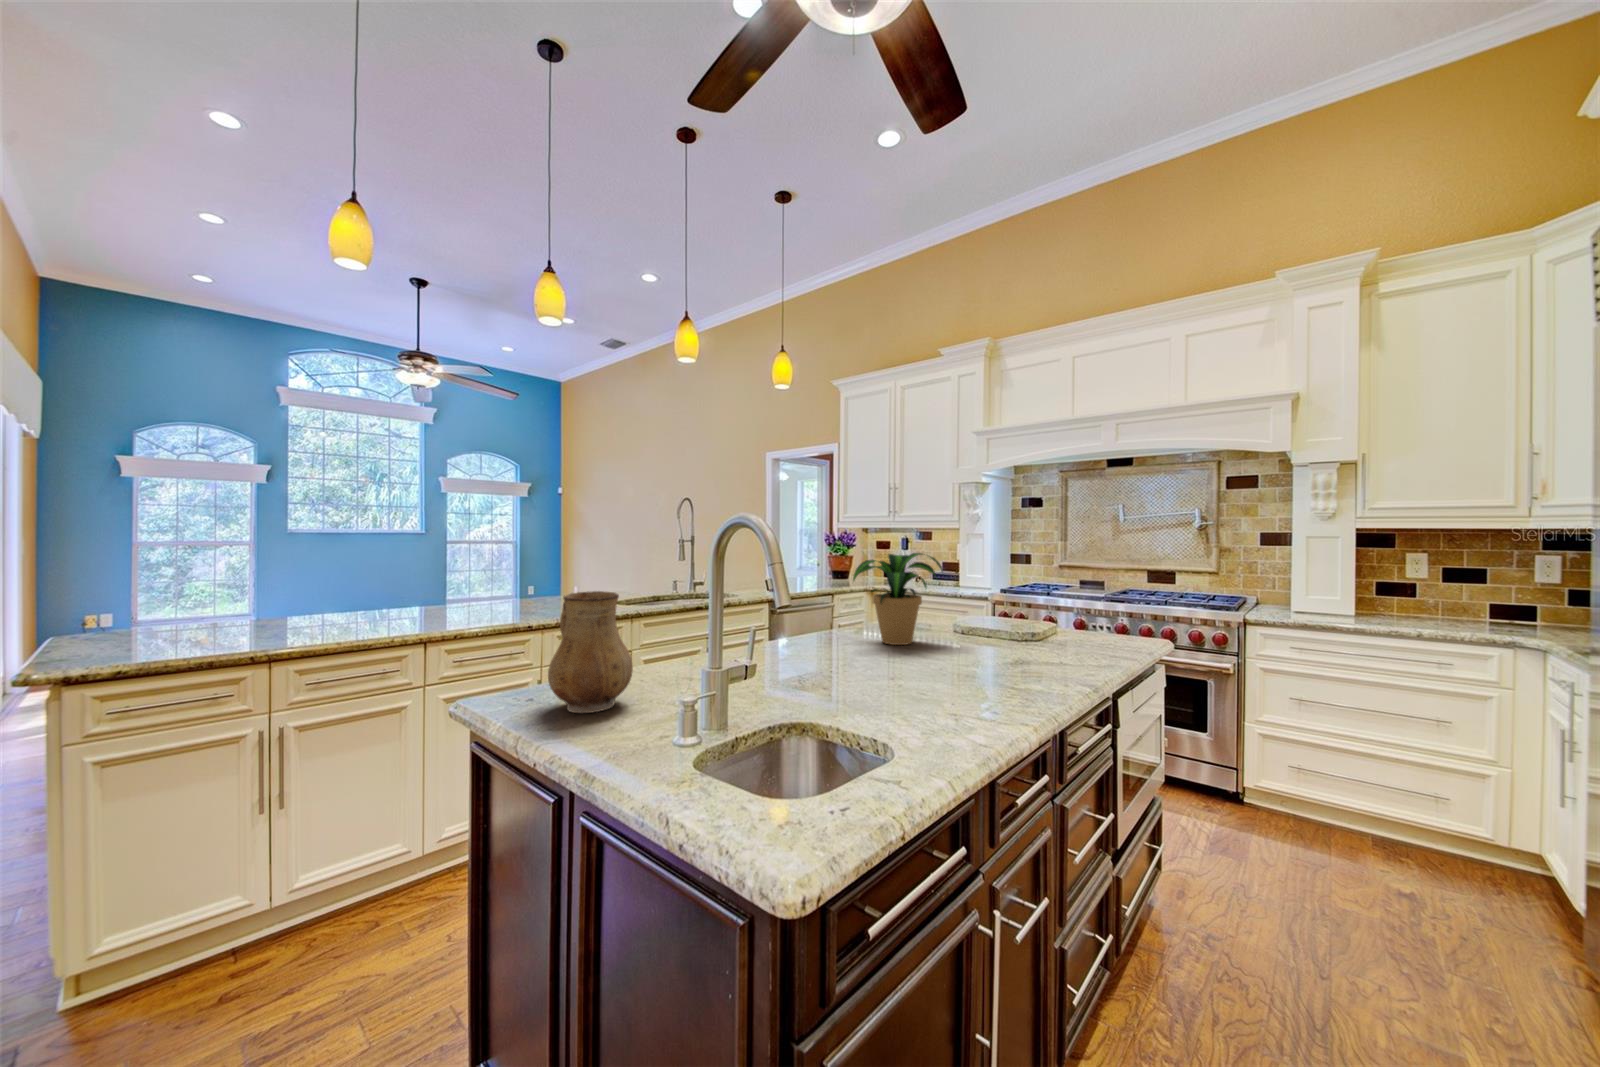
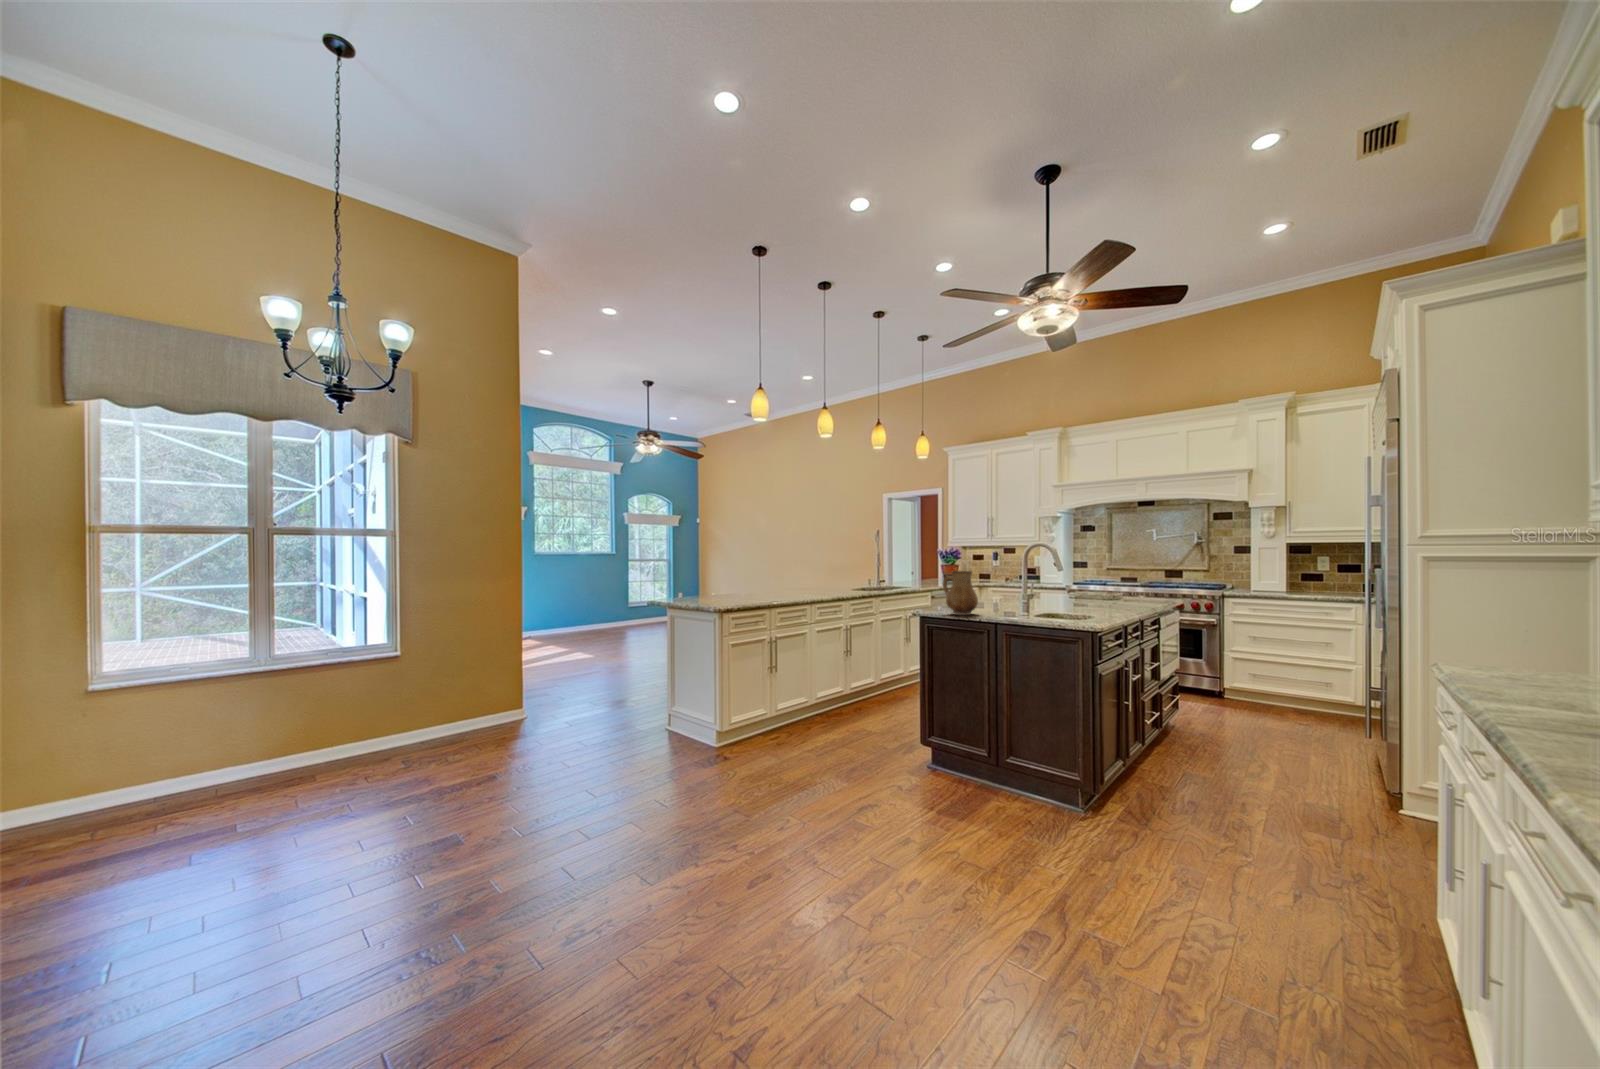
potted plant: present [853,553,943,645] -> none [1021,558,1069,602]

